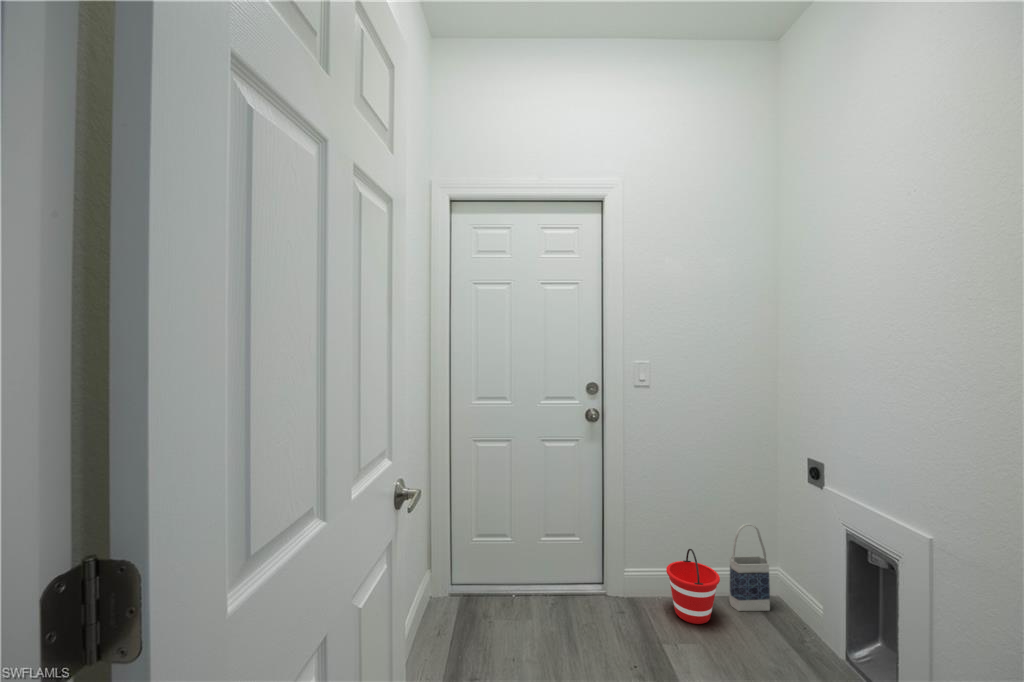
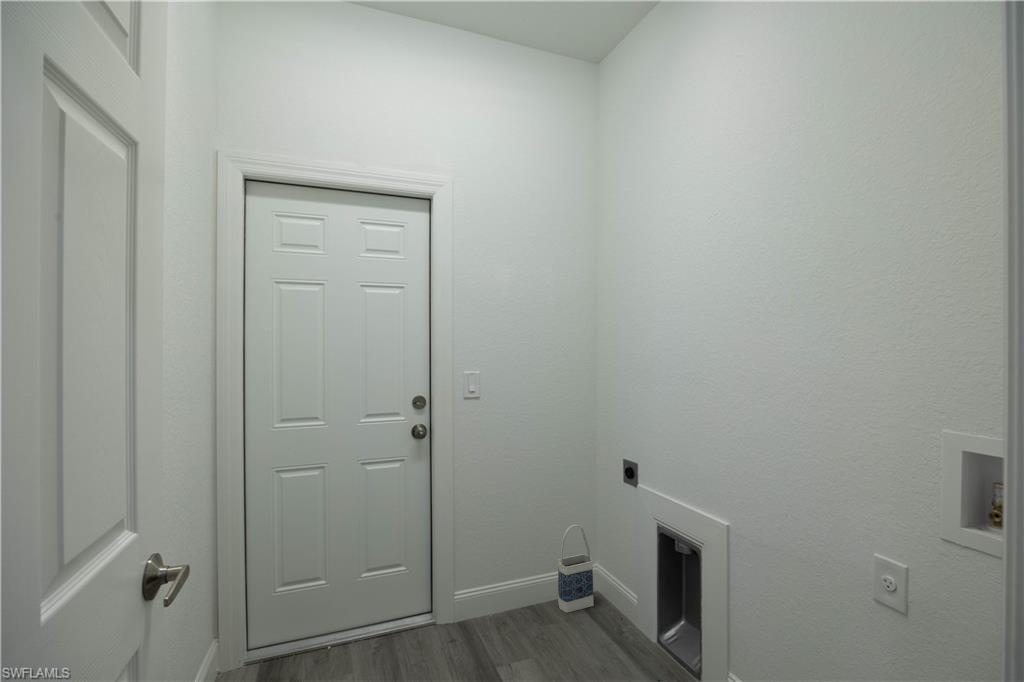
bucket: present [666,549,720,624] -> none [498,560,549,638]

